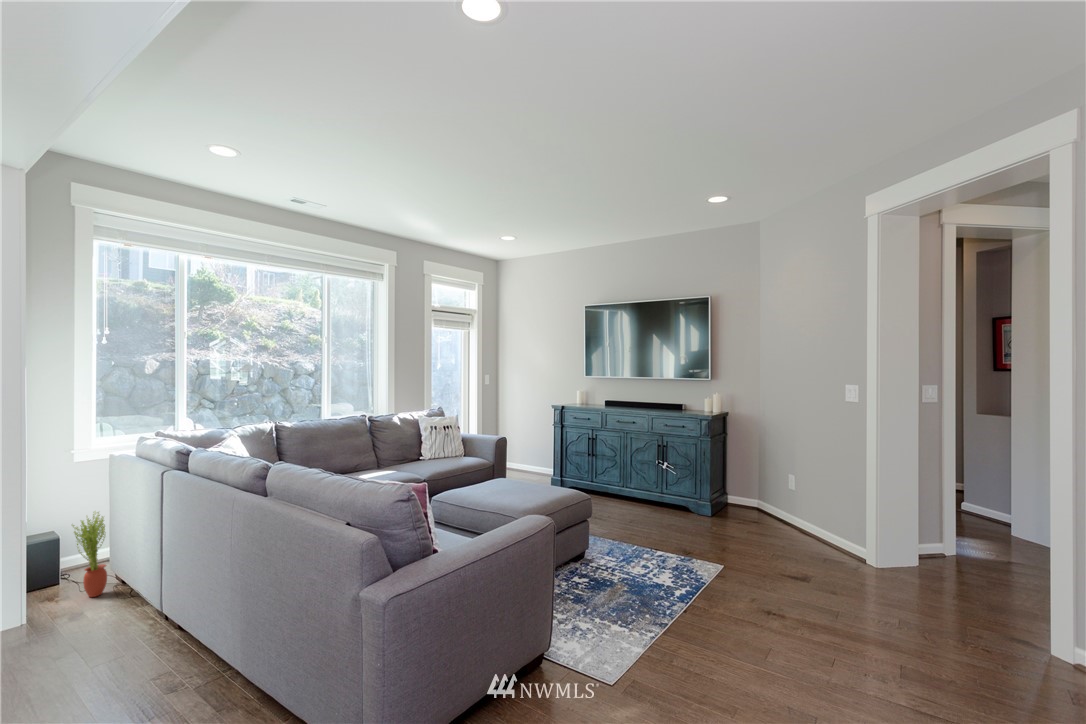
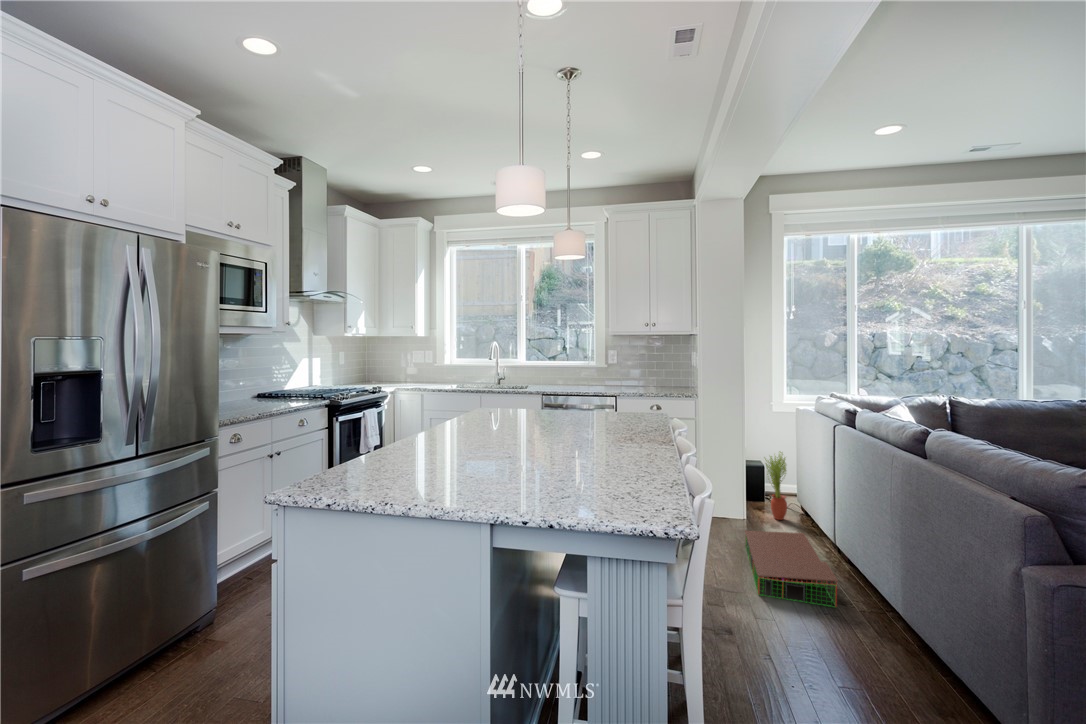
storage bin: none [53,600,187,702] -> present [745,531,838,607]

